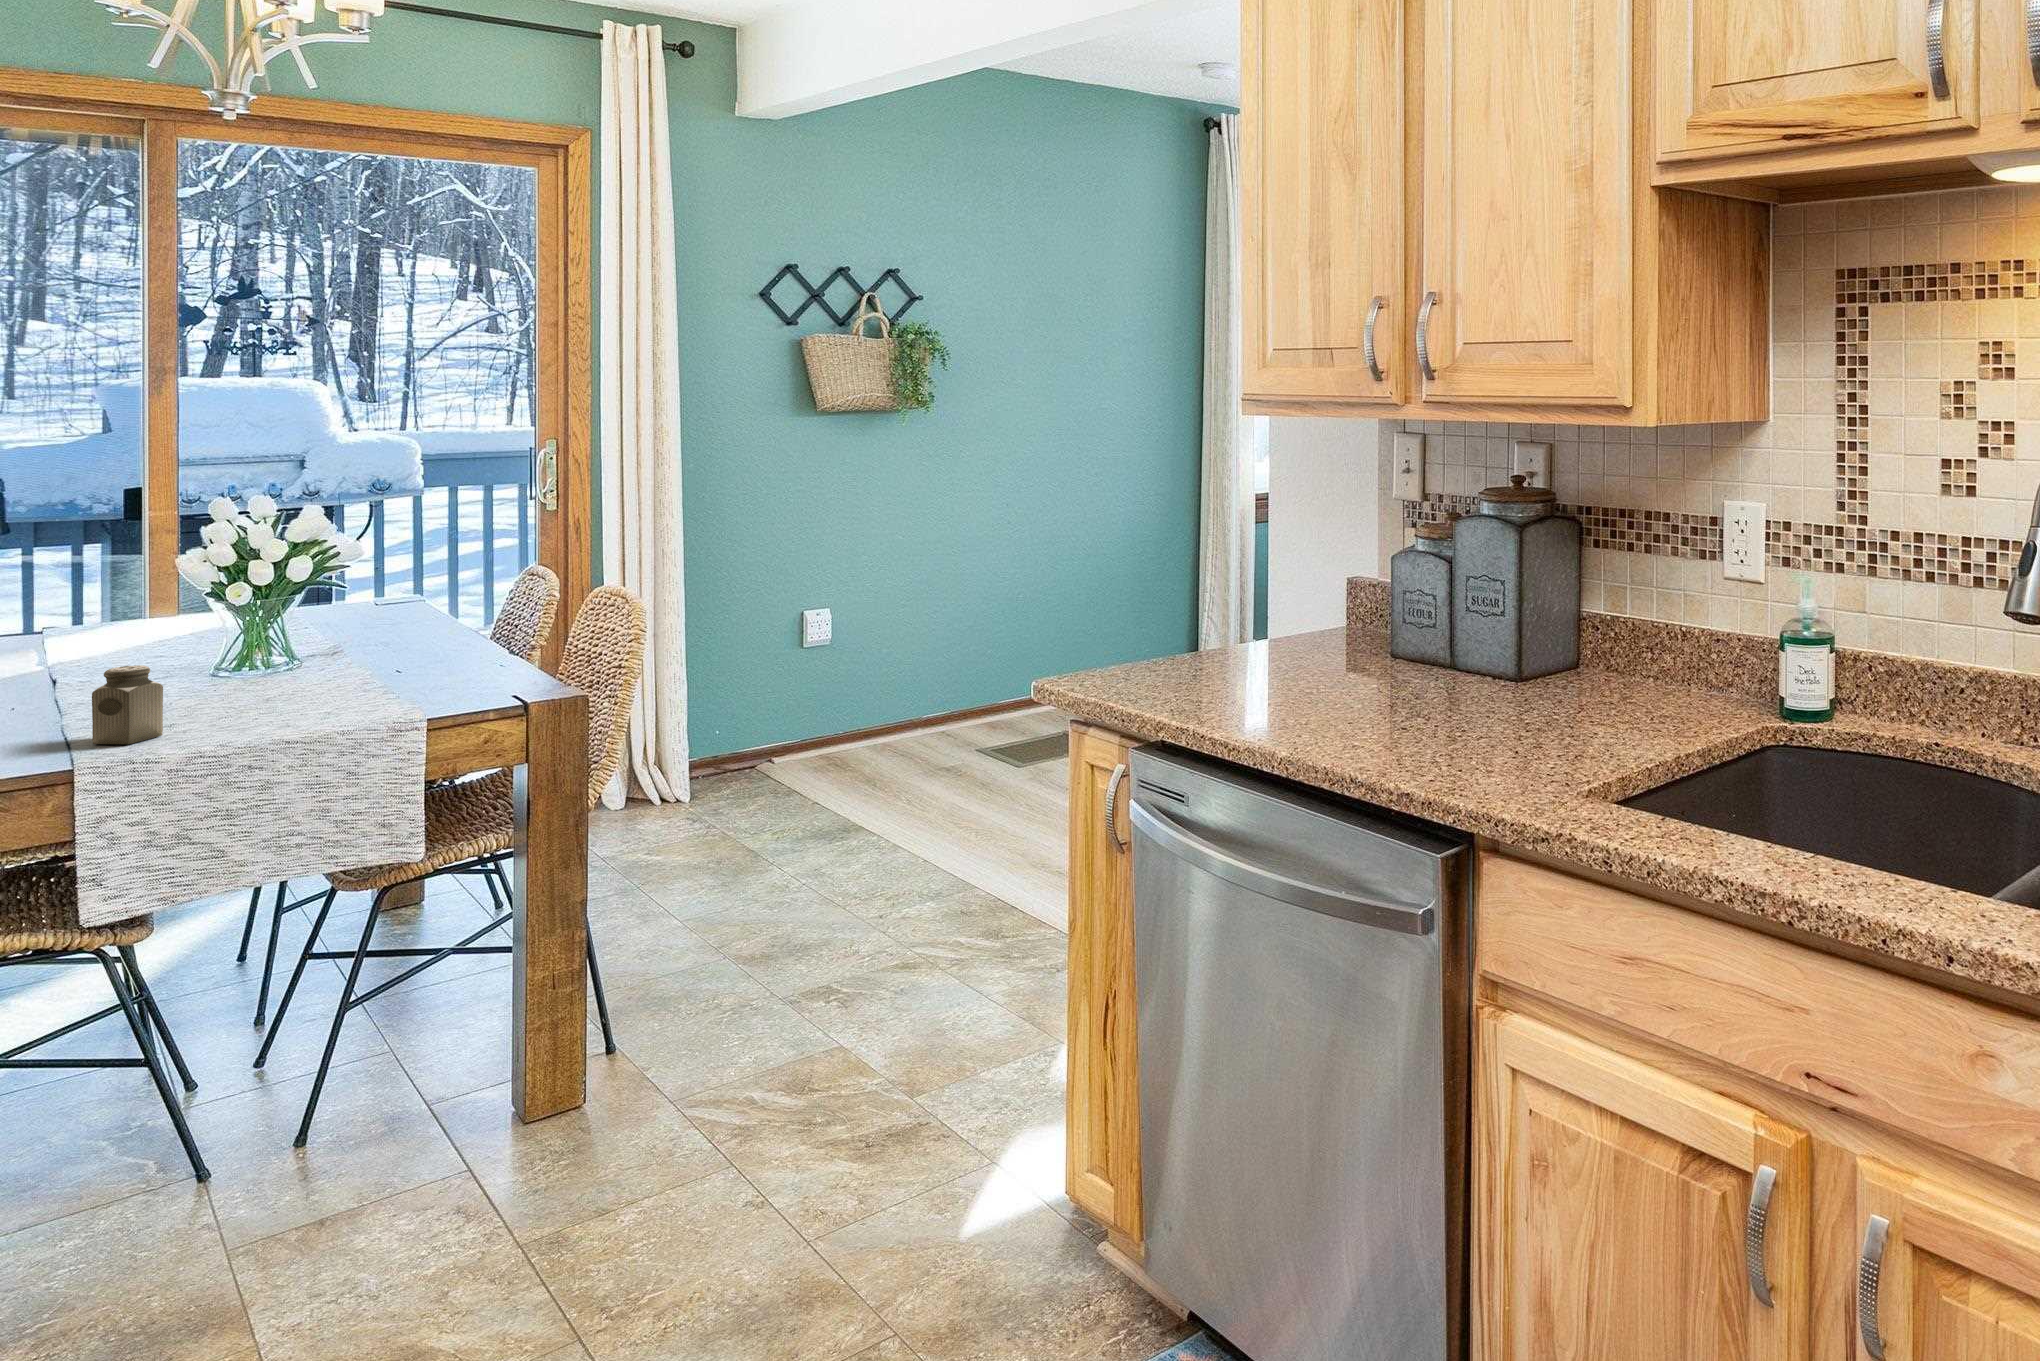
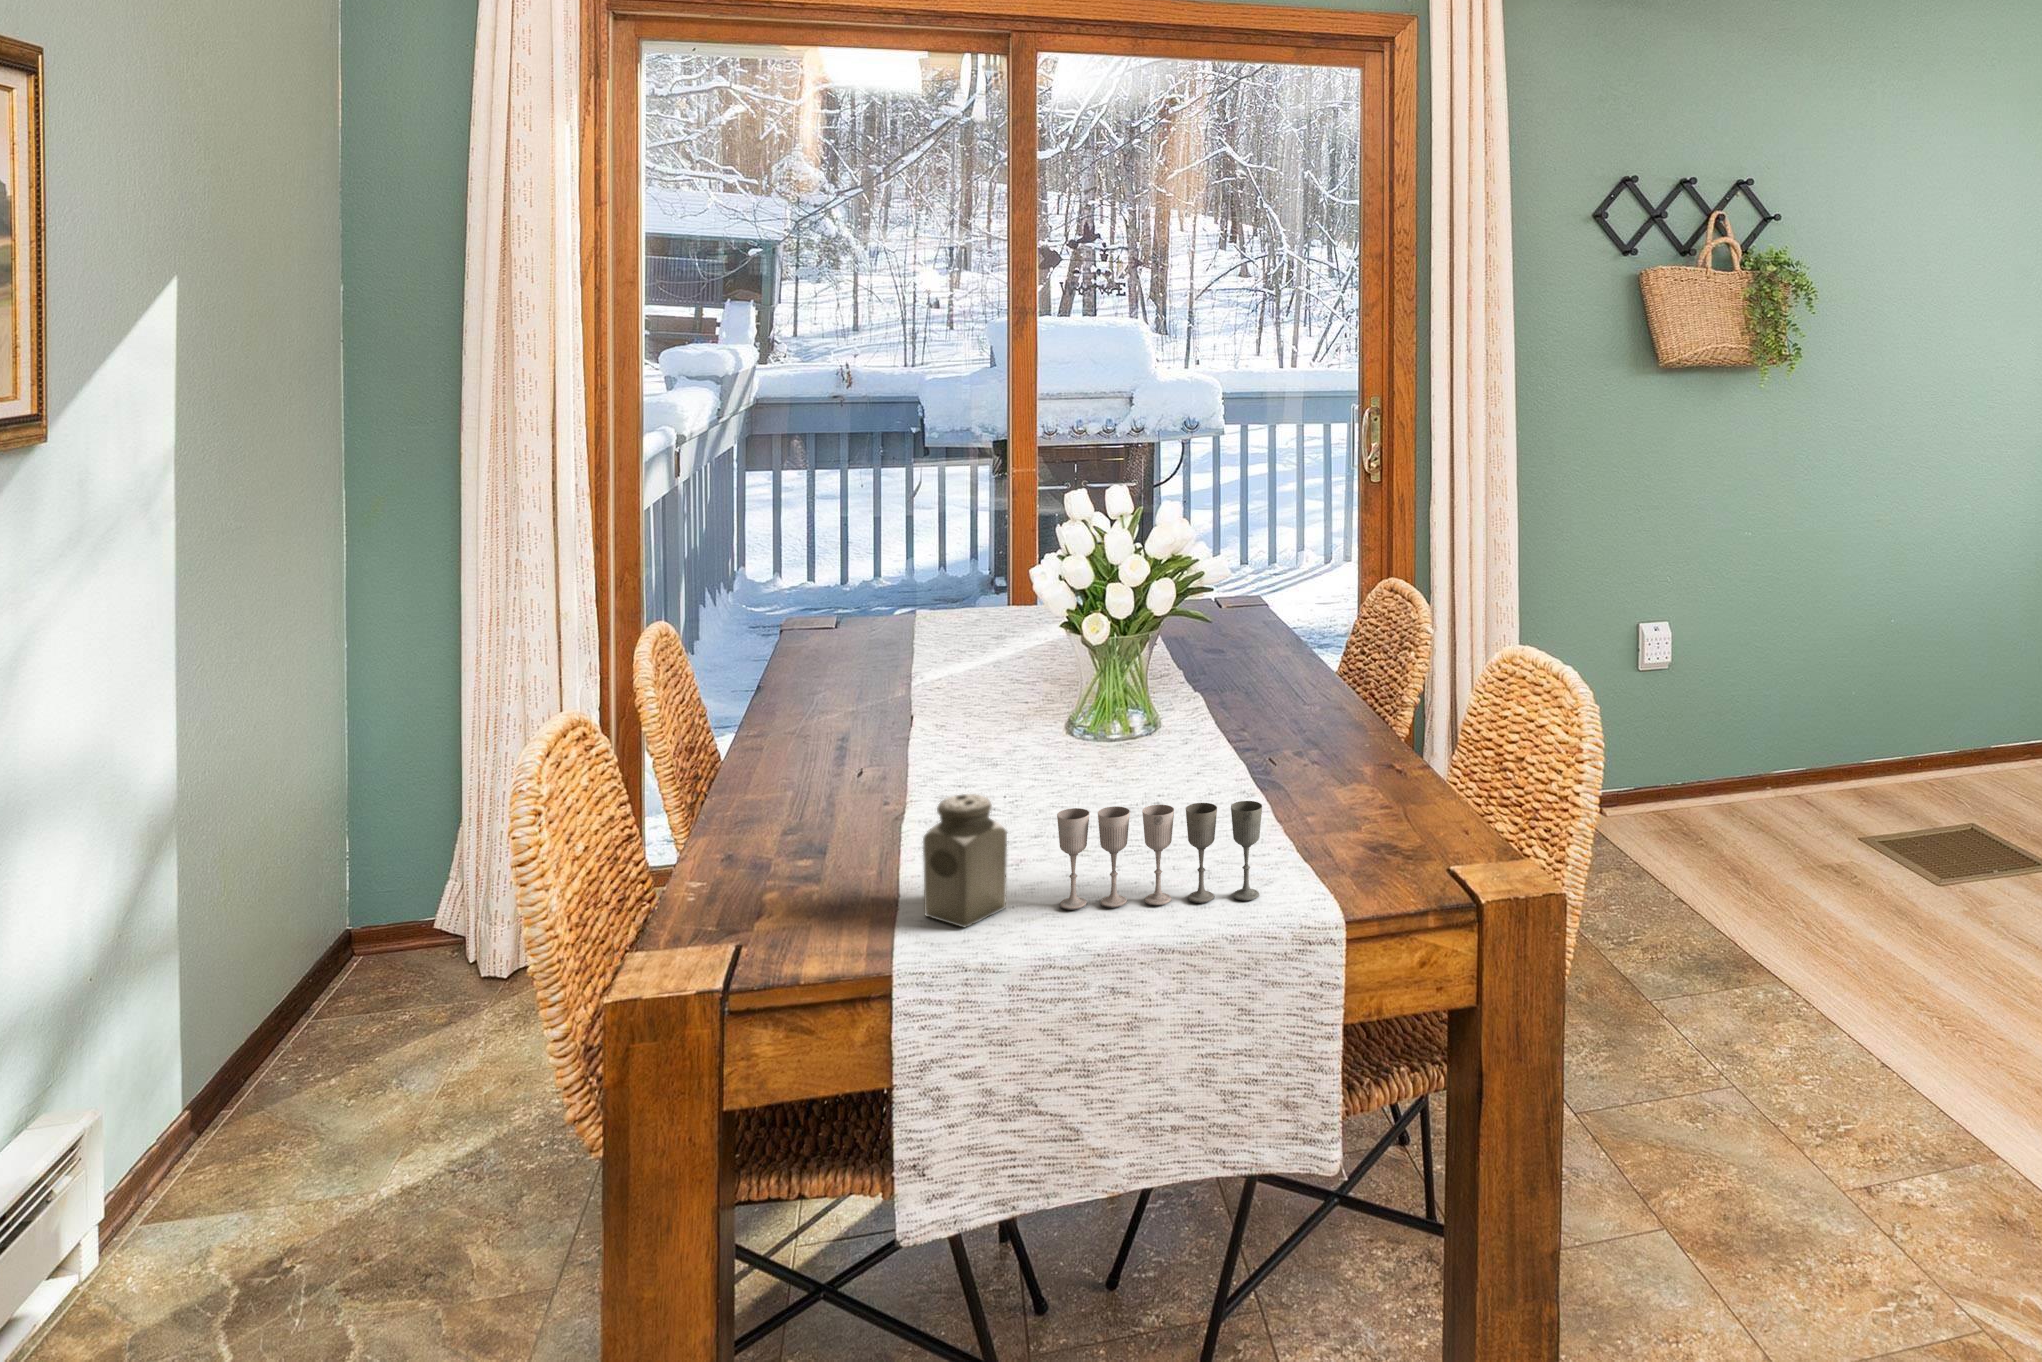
wine glass: none [205,657,369,731] -> present [1057,801,1262,910]

